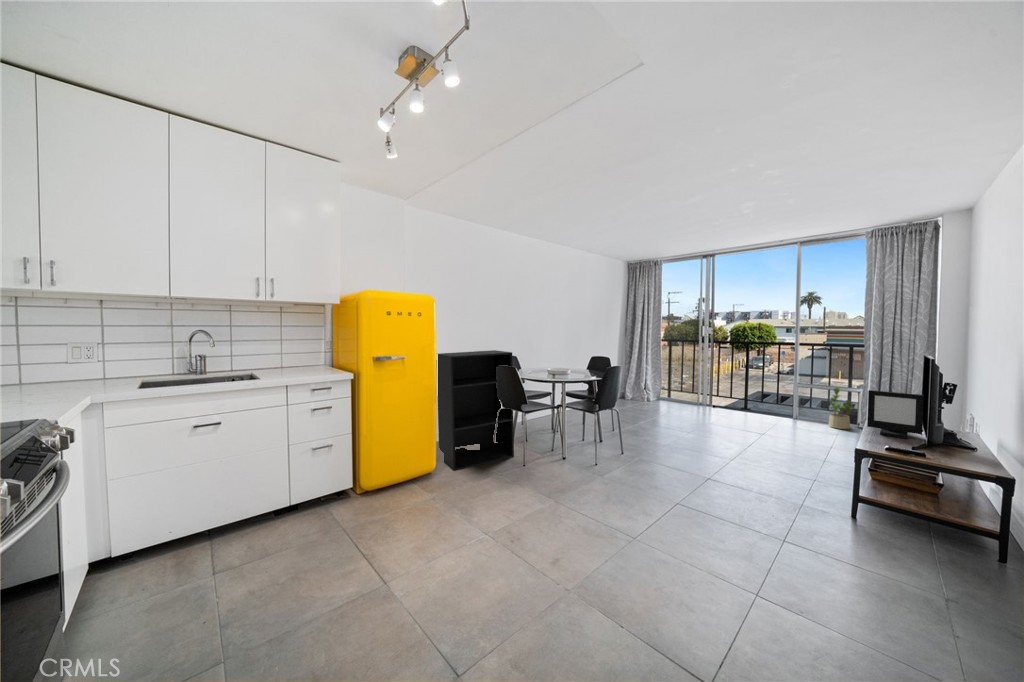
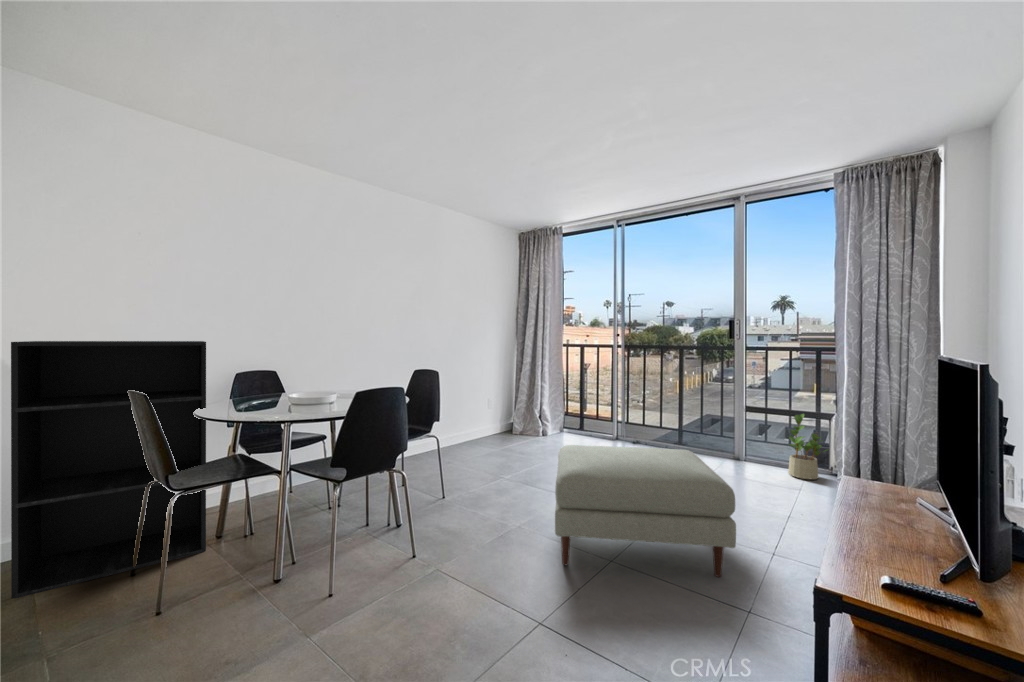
picture frame: present [867,390,924,439] -> none [842,418,960,533]
ottoman: none [688,406,806,472] -> present [555,445,736,577]

